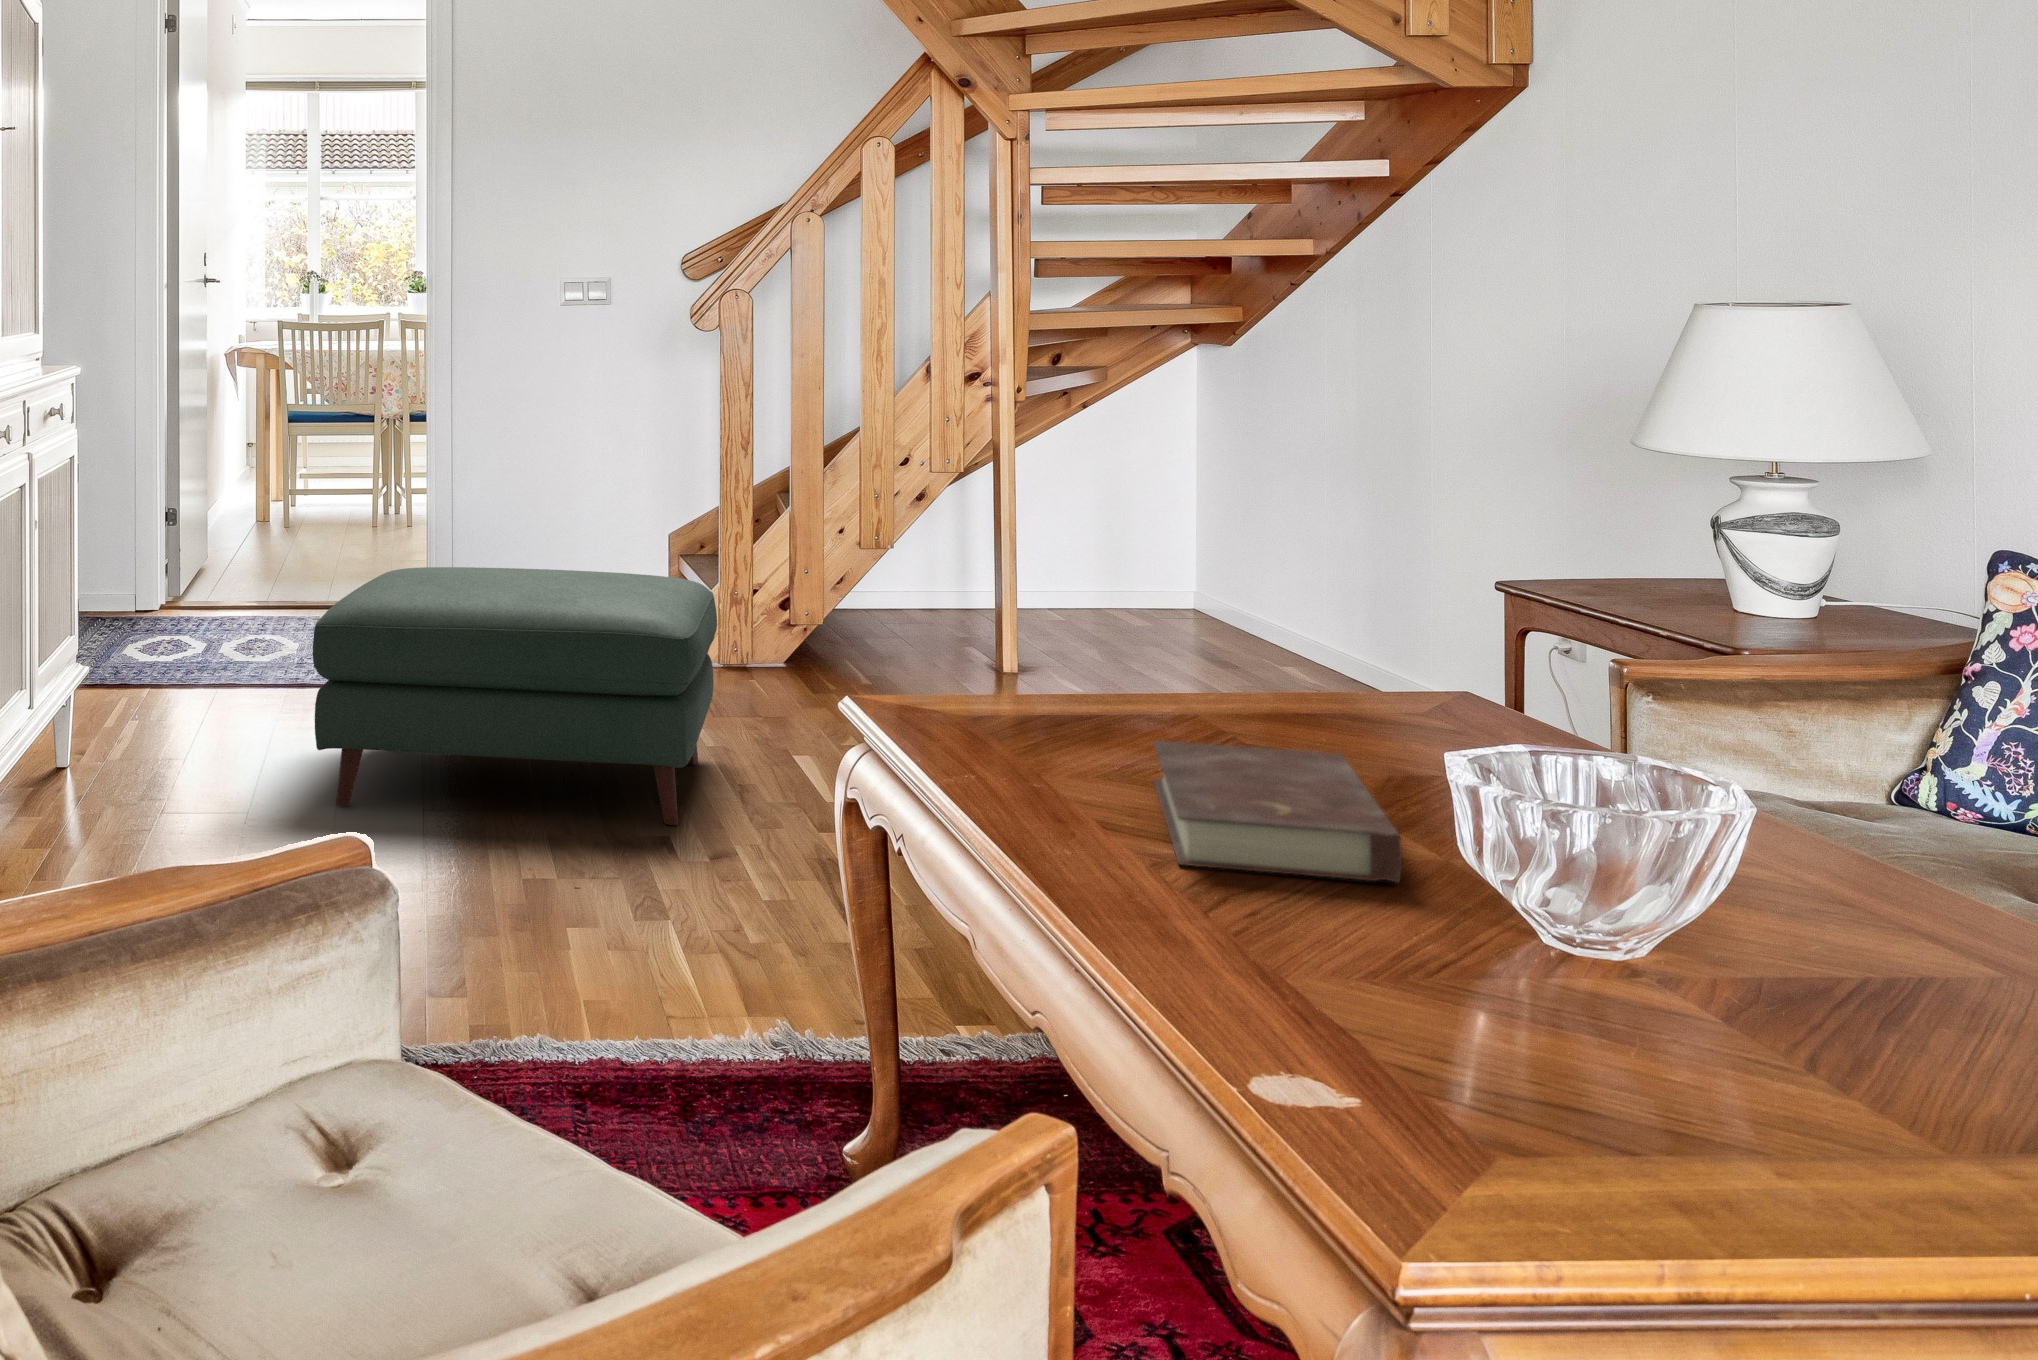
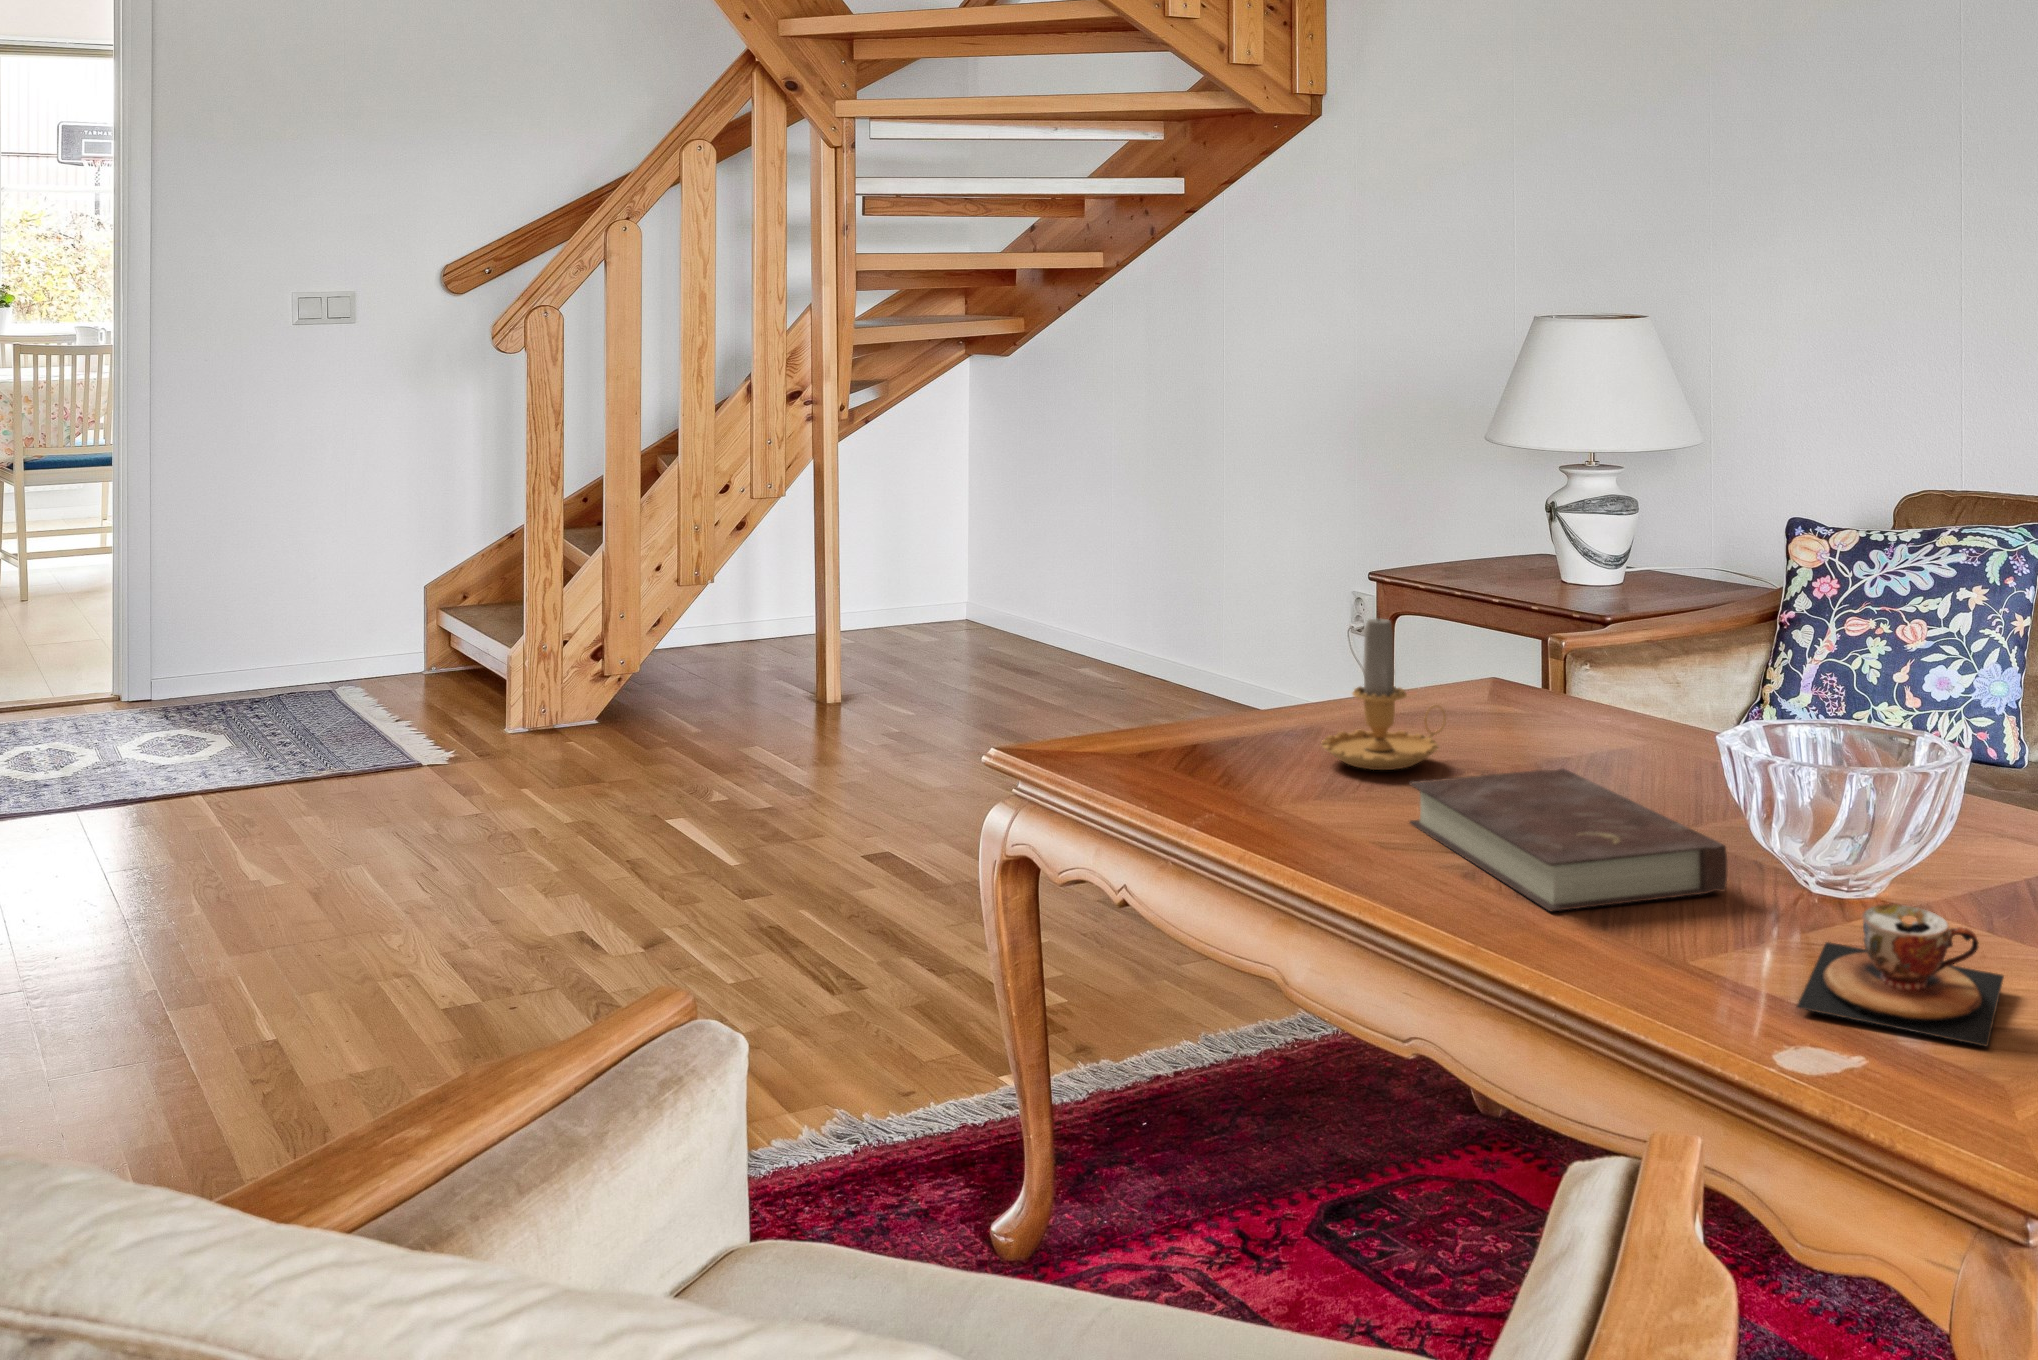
ottoman: present [312,567,717,825] -> none [104,647,626,995]
candle: none [1140,581,1289,740] -> present [1322,618,1446,770]
teacup: none [1303,893,1595,1046] -> present [1797,904,2004,1046]

